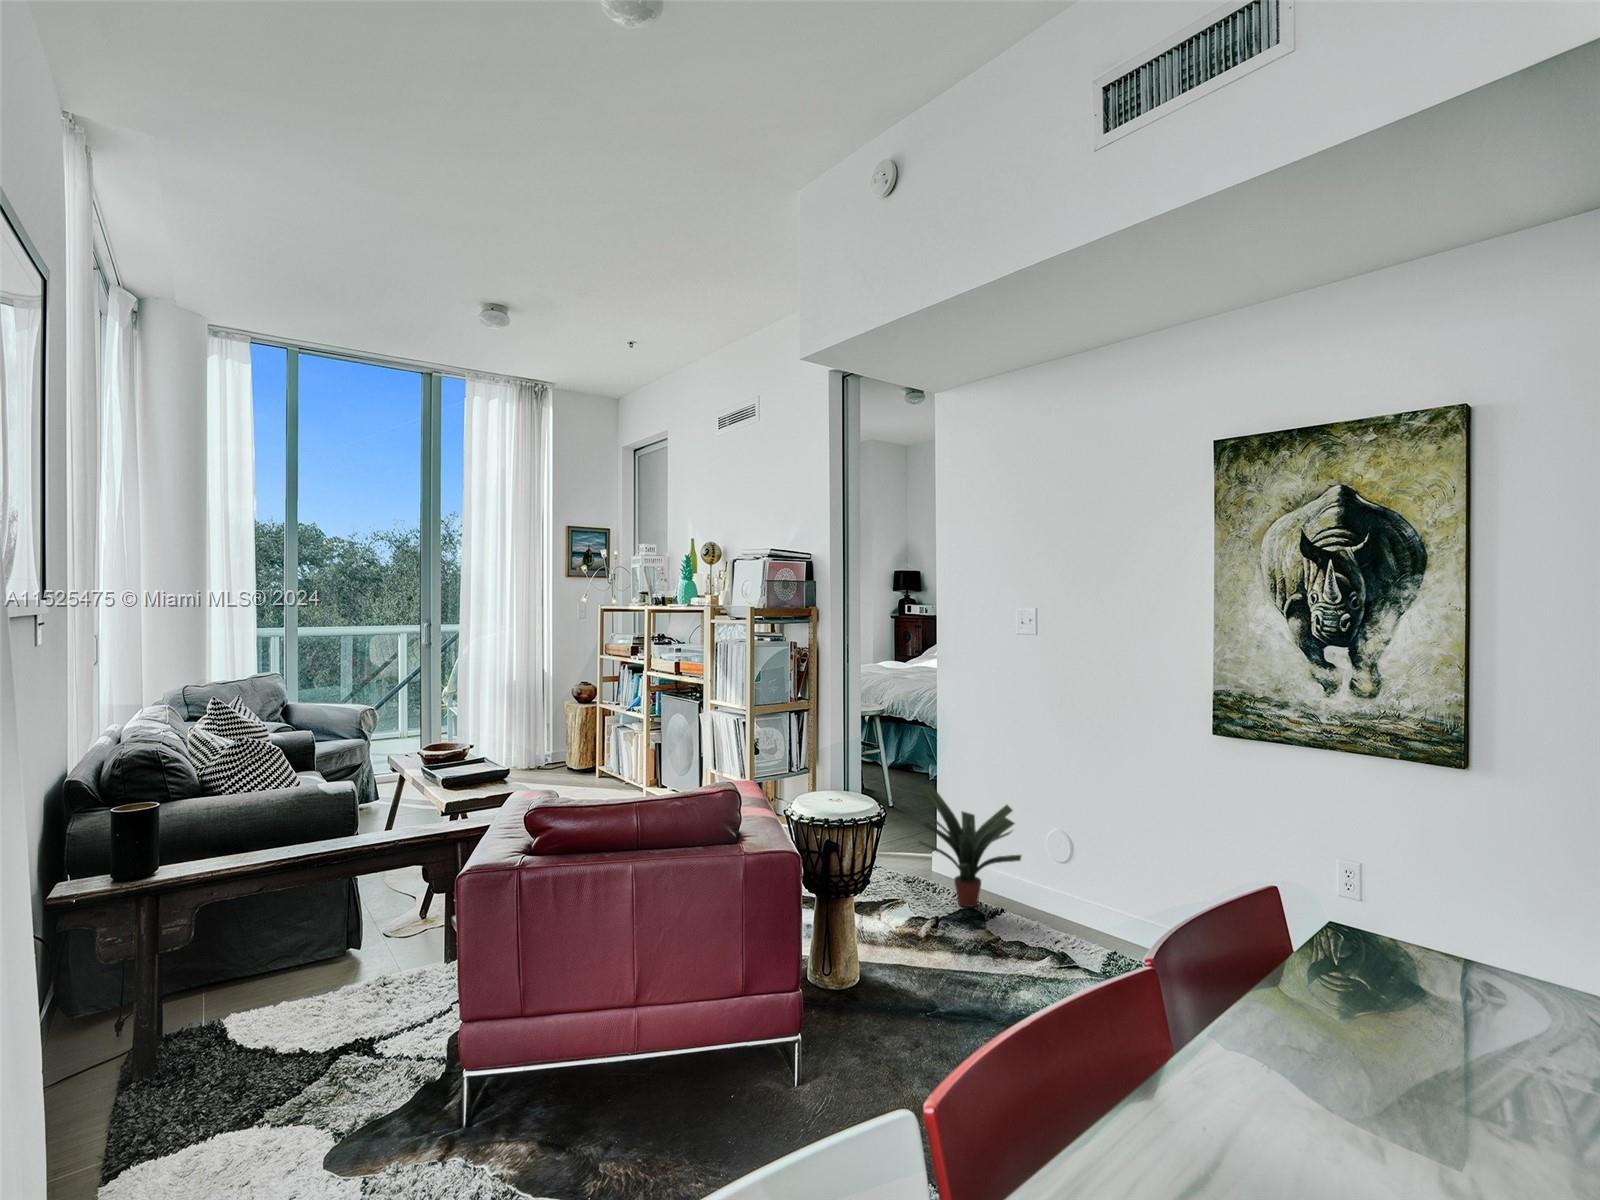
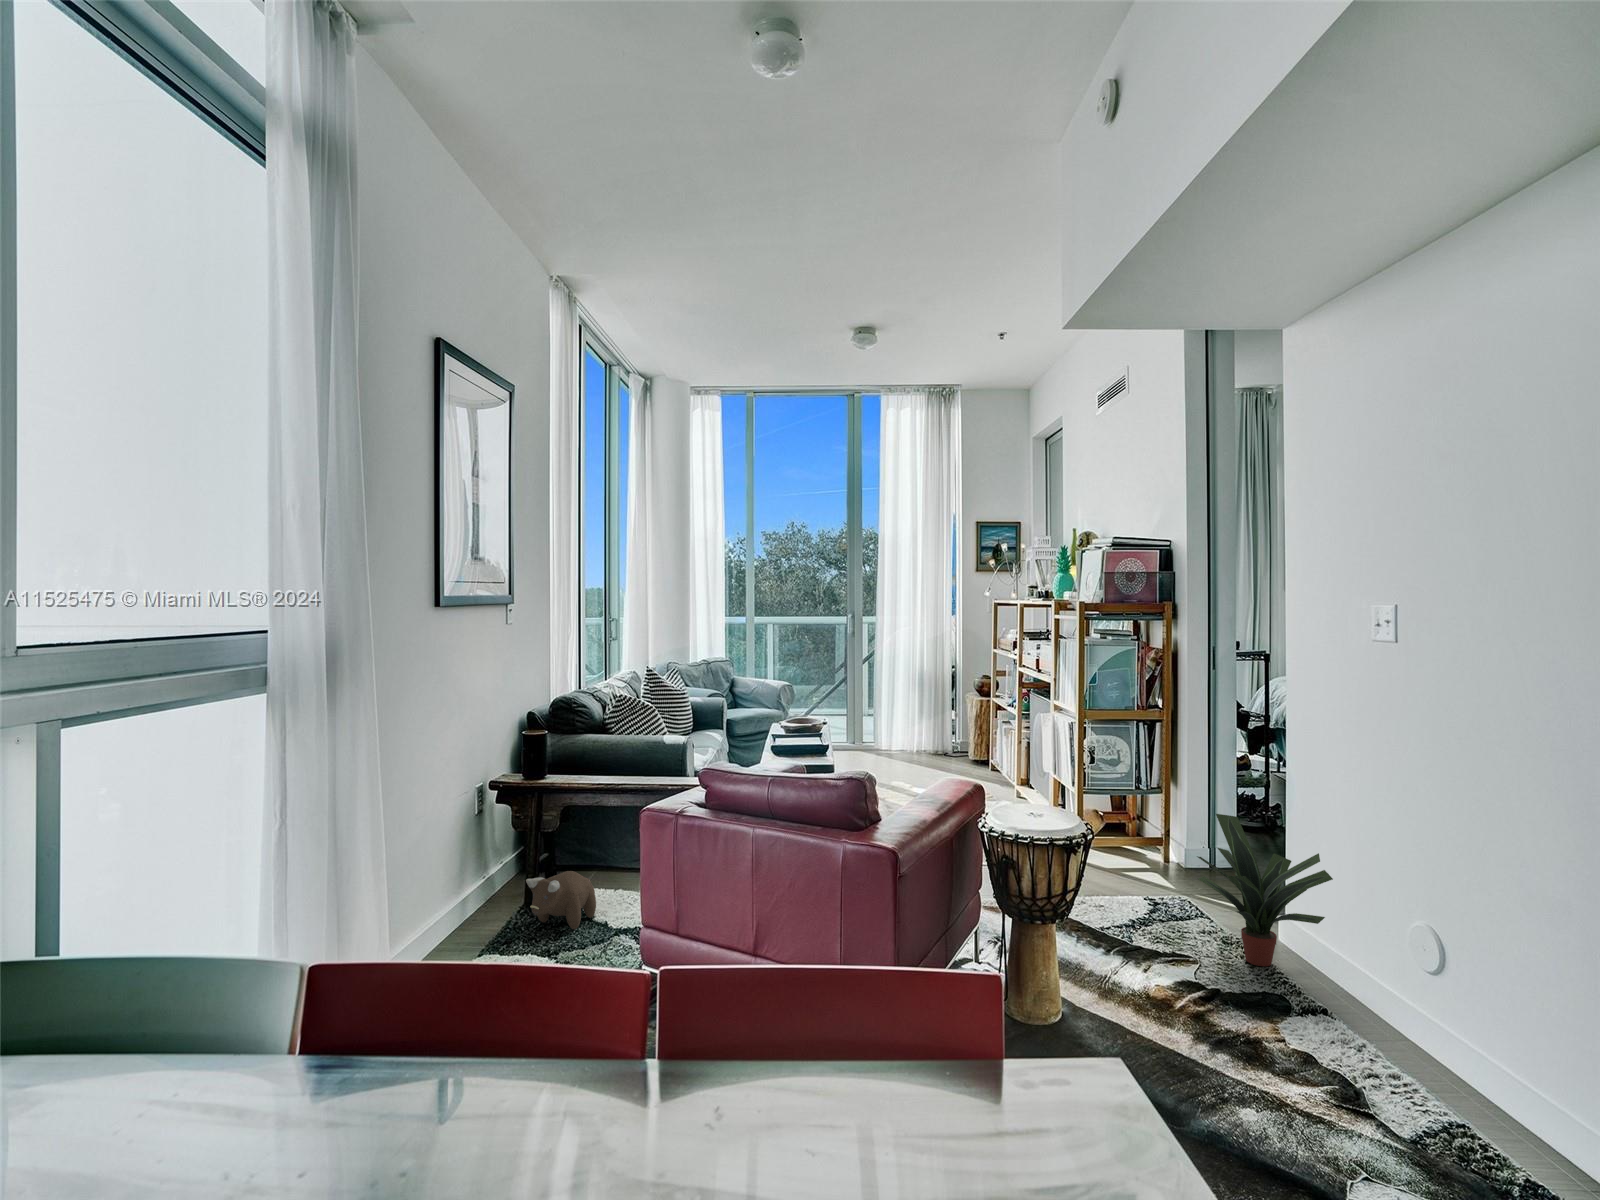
plush toy: none [169,993,271,1082] -> present [526,871,596,929]

